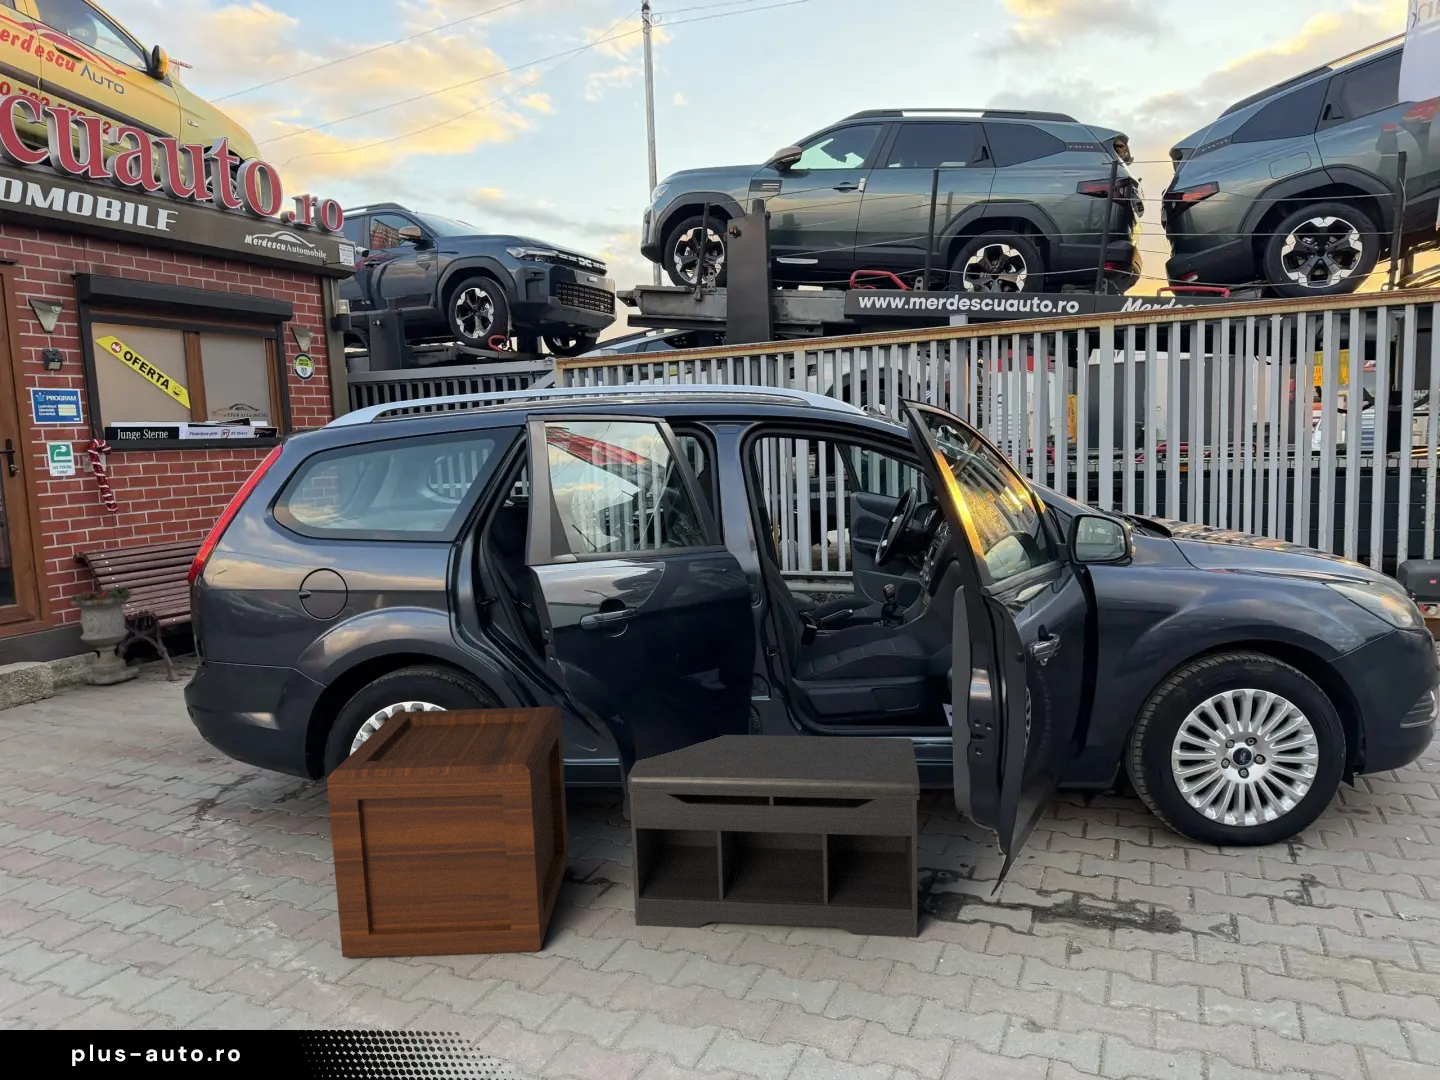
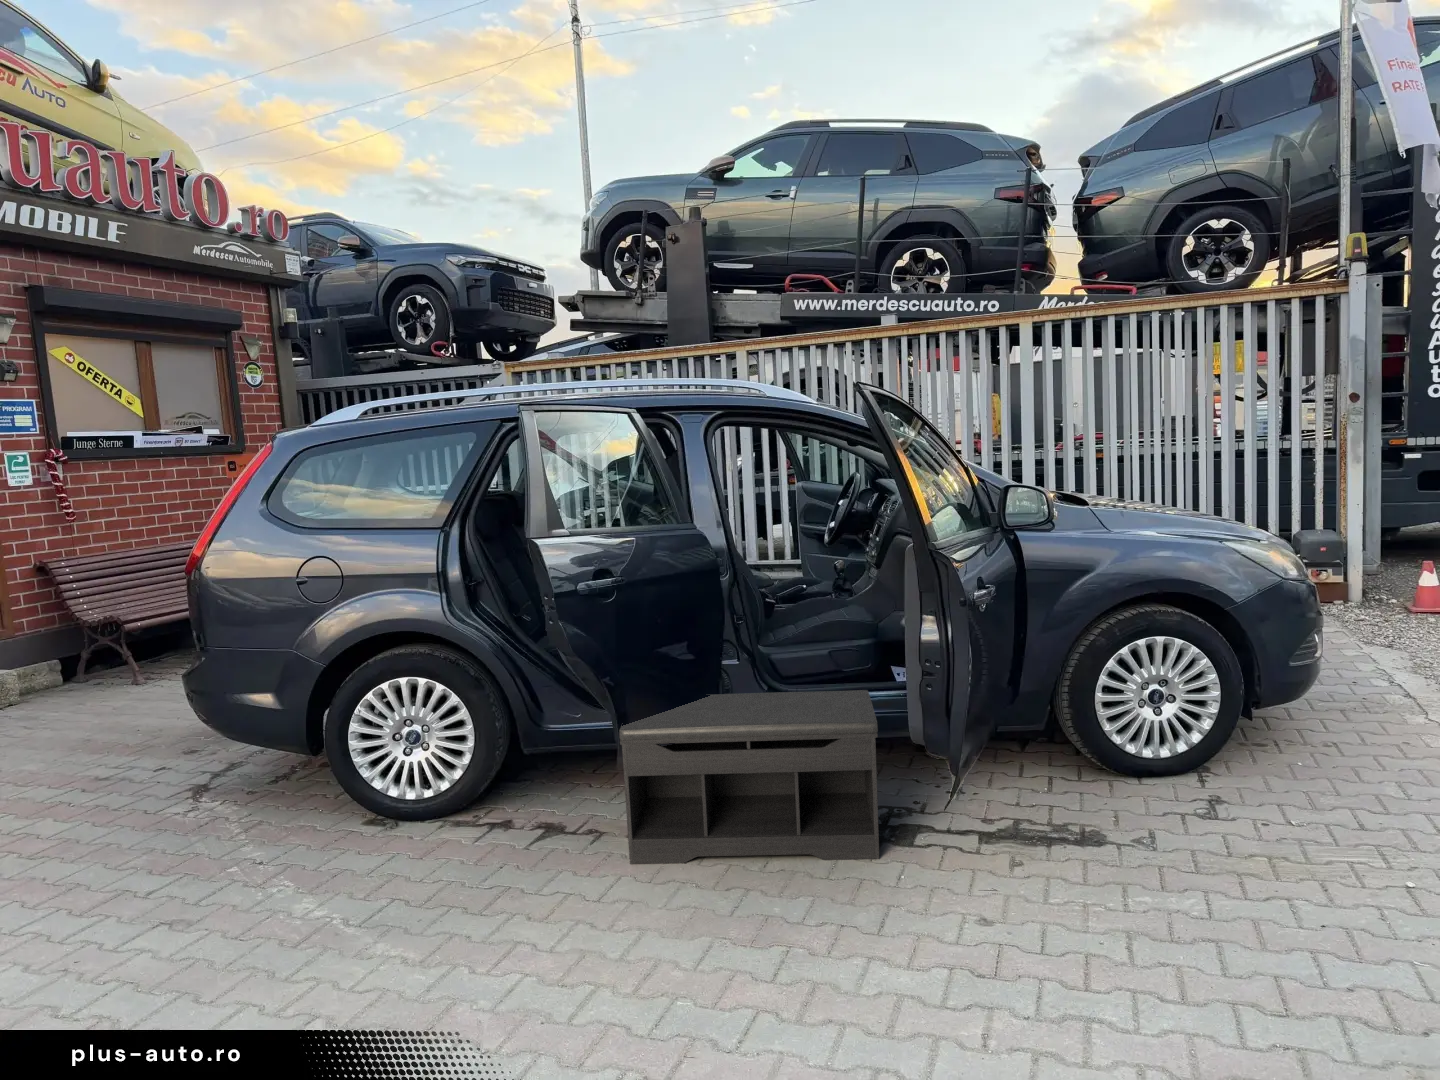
planter: present [71,586,141,685] -> none [31,595,103,694]
wooden crate: present [327,707,569,959] -> none [350,676,561,904]

